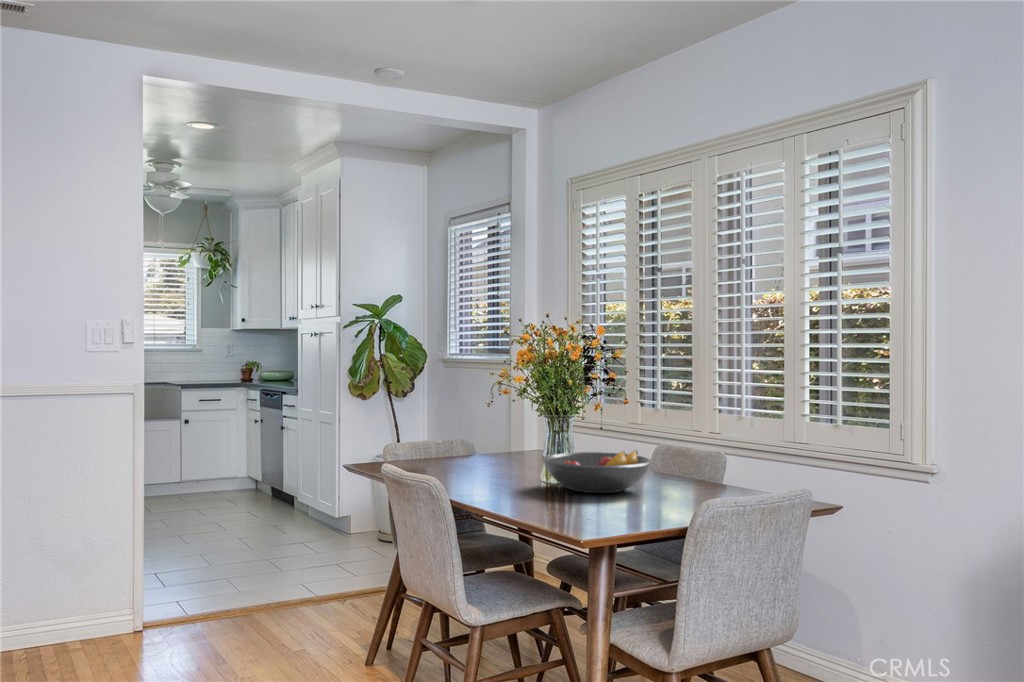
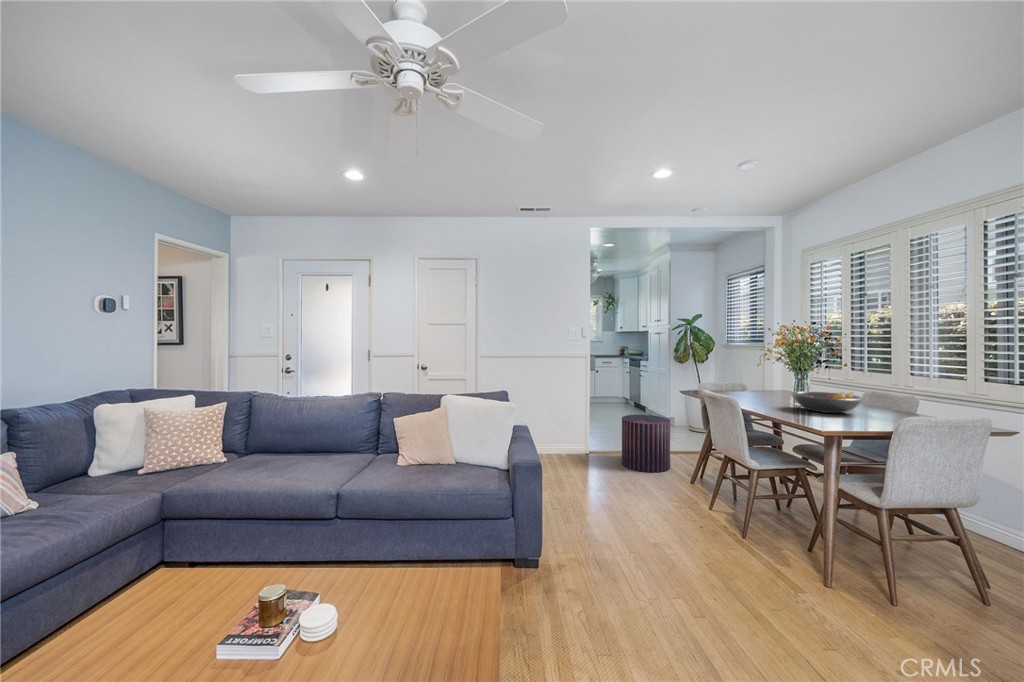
pouf: none [214,522,326,660] -> present [622,415,670,473]

